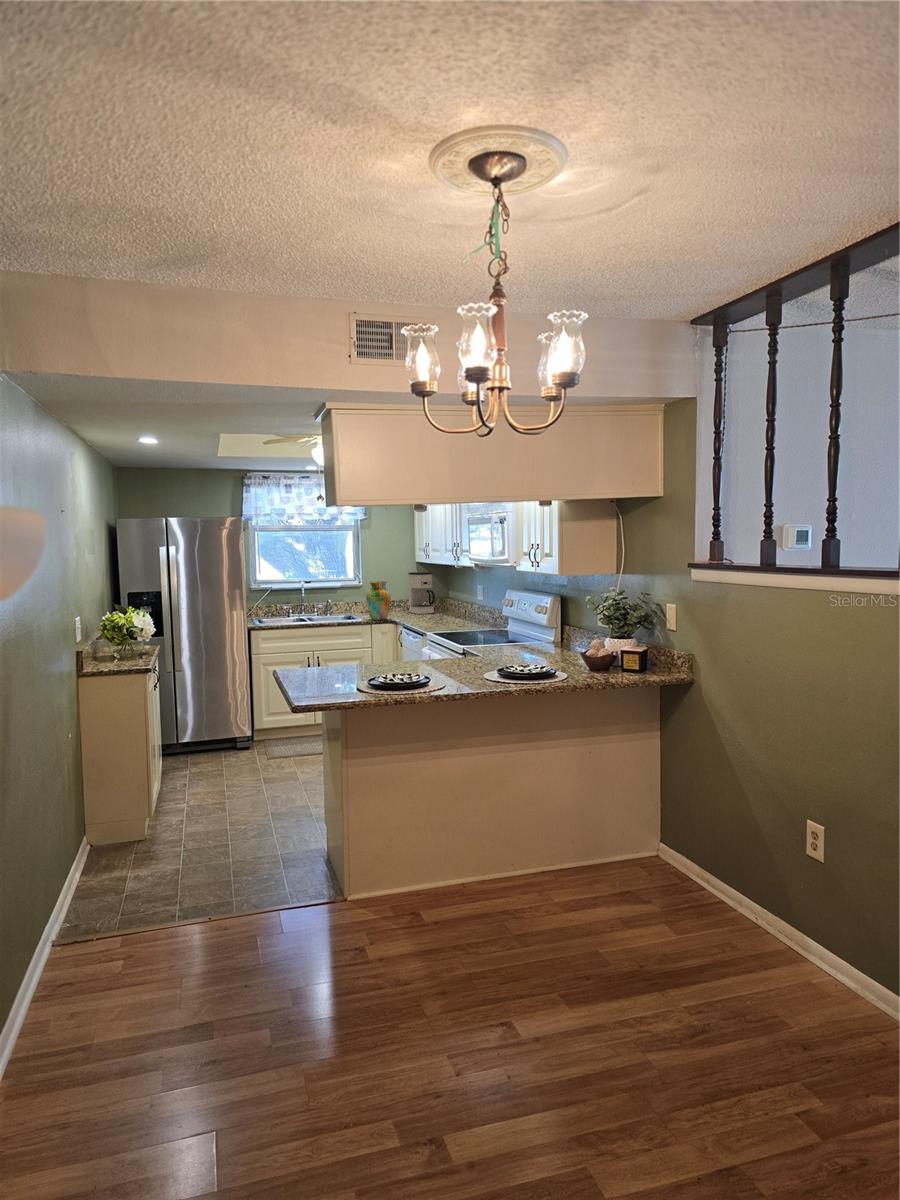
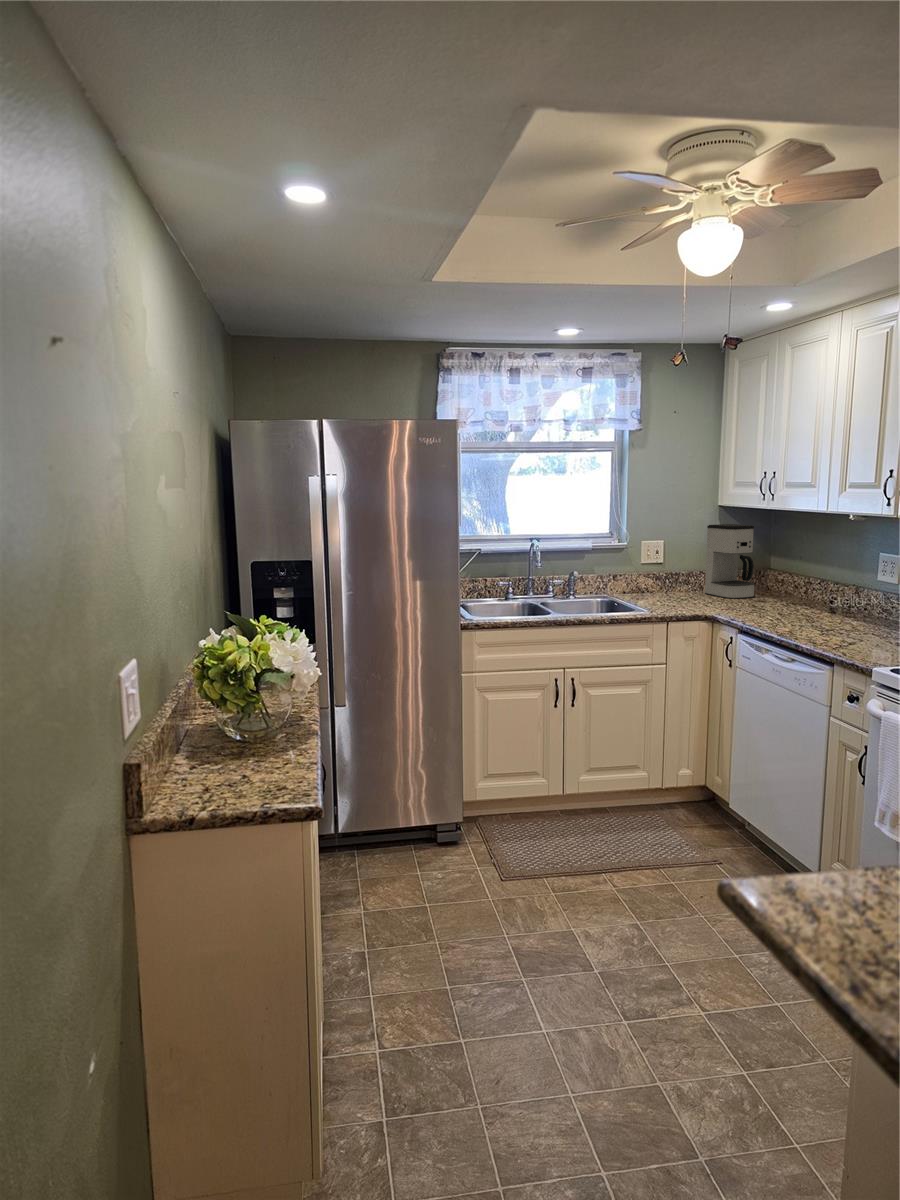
vase: present [366,581,391,620] -> none [659,542,705,613]

